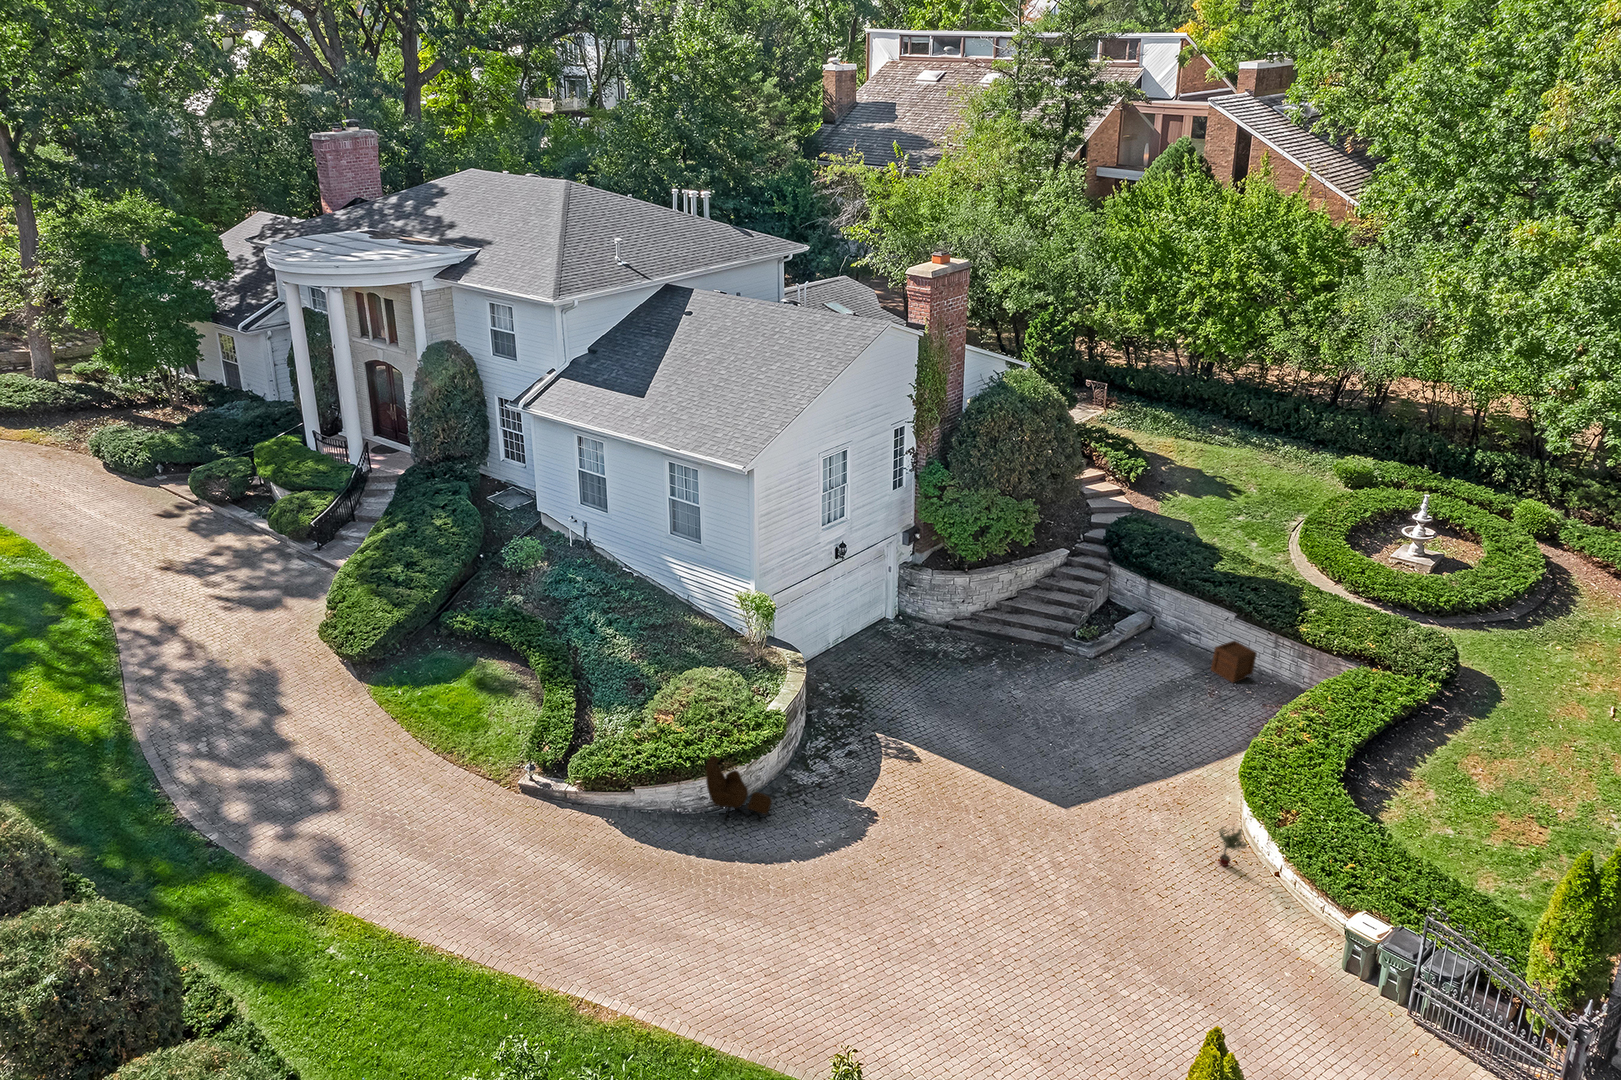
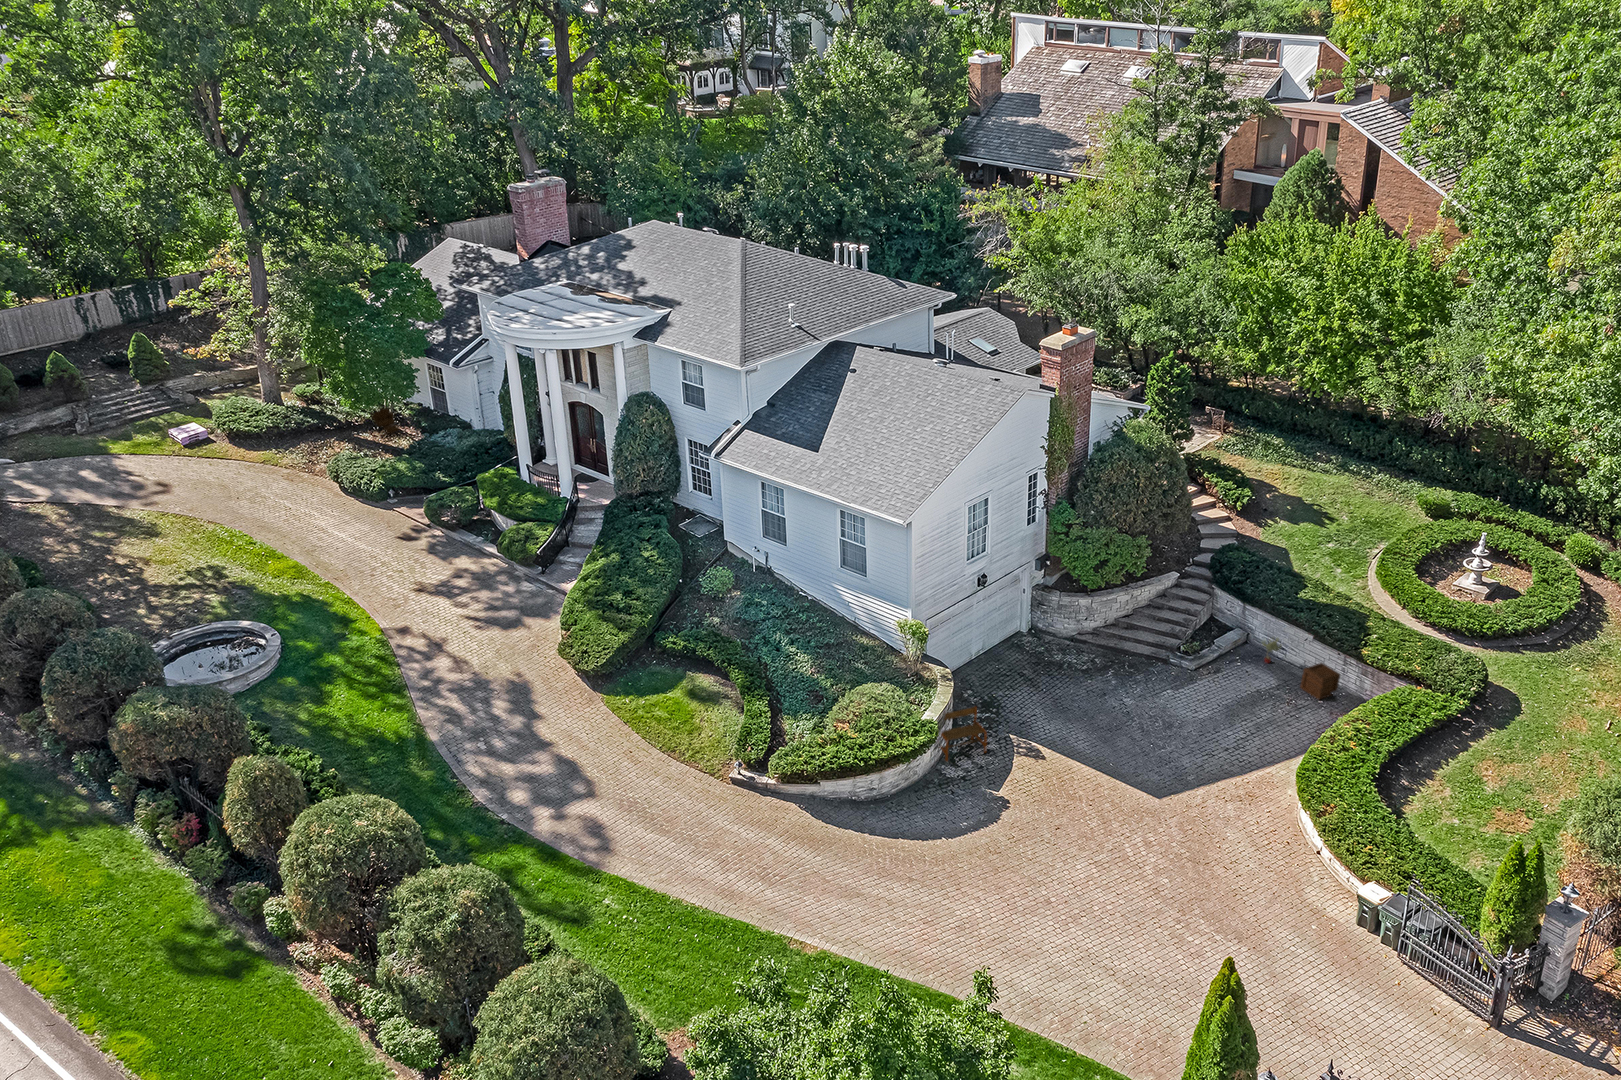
bench: none [784,693,845,761] -> present [939,707,987,761]
lounge chair: present [706,755,772,820] -> present [371,408,399,434]
potted tree: present [1219,828,1247,866] -> present [1262,638,1282,663]

